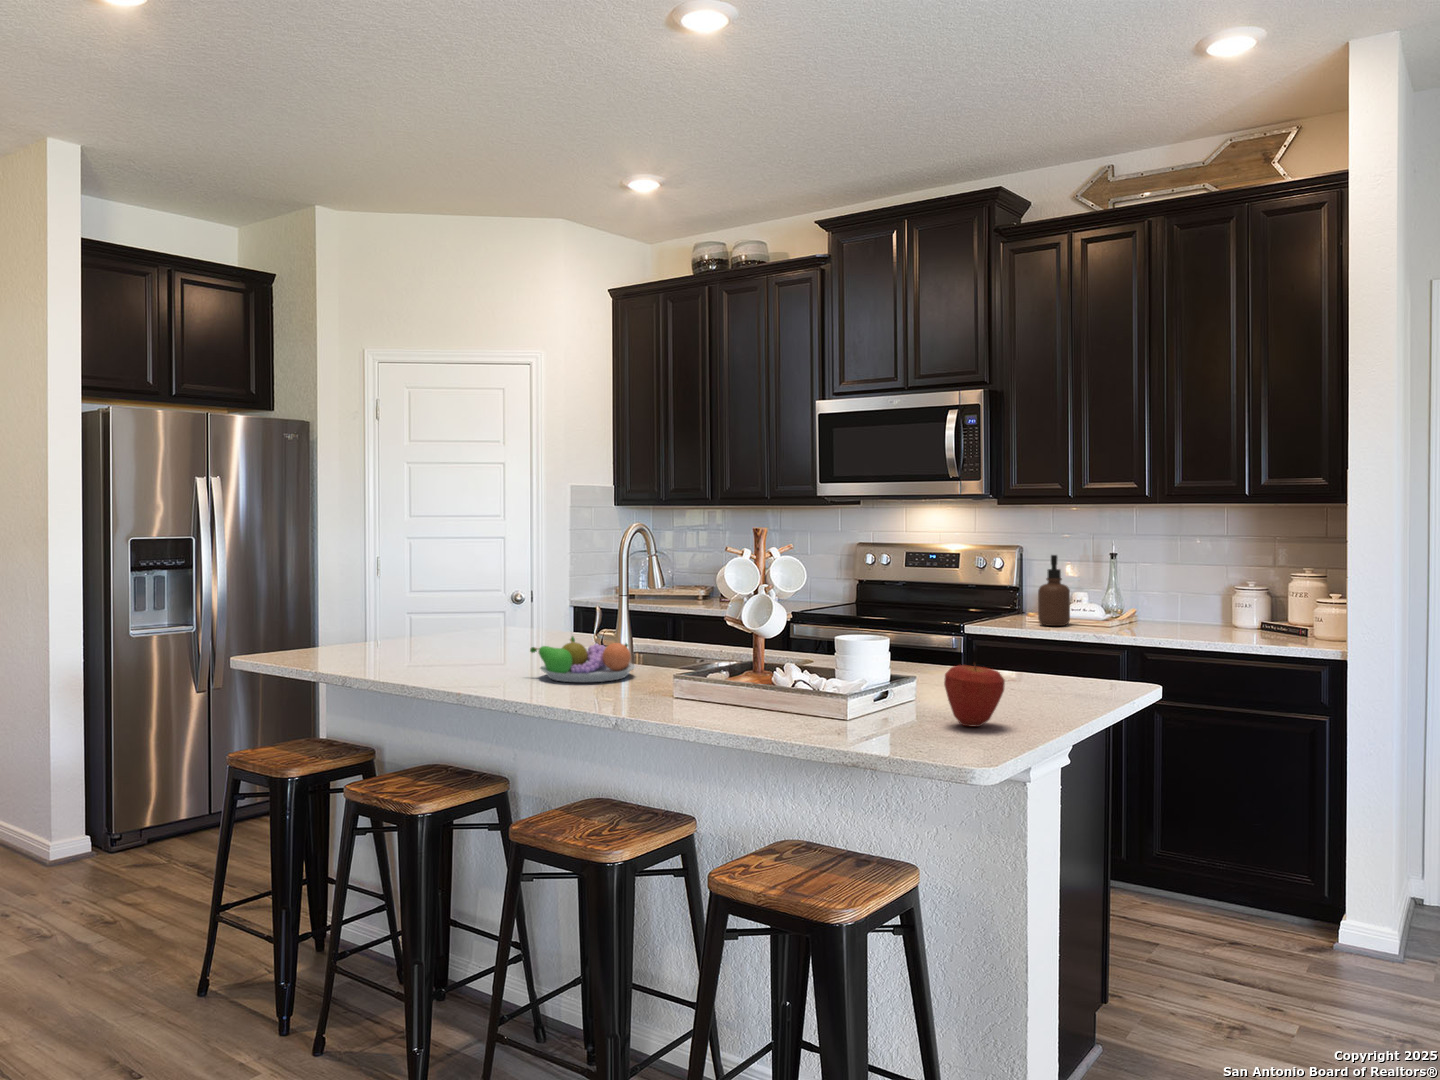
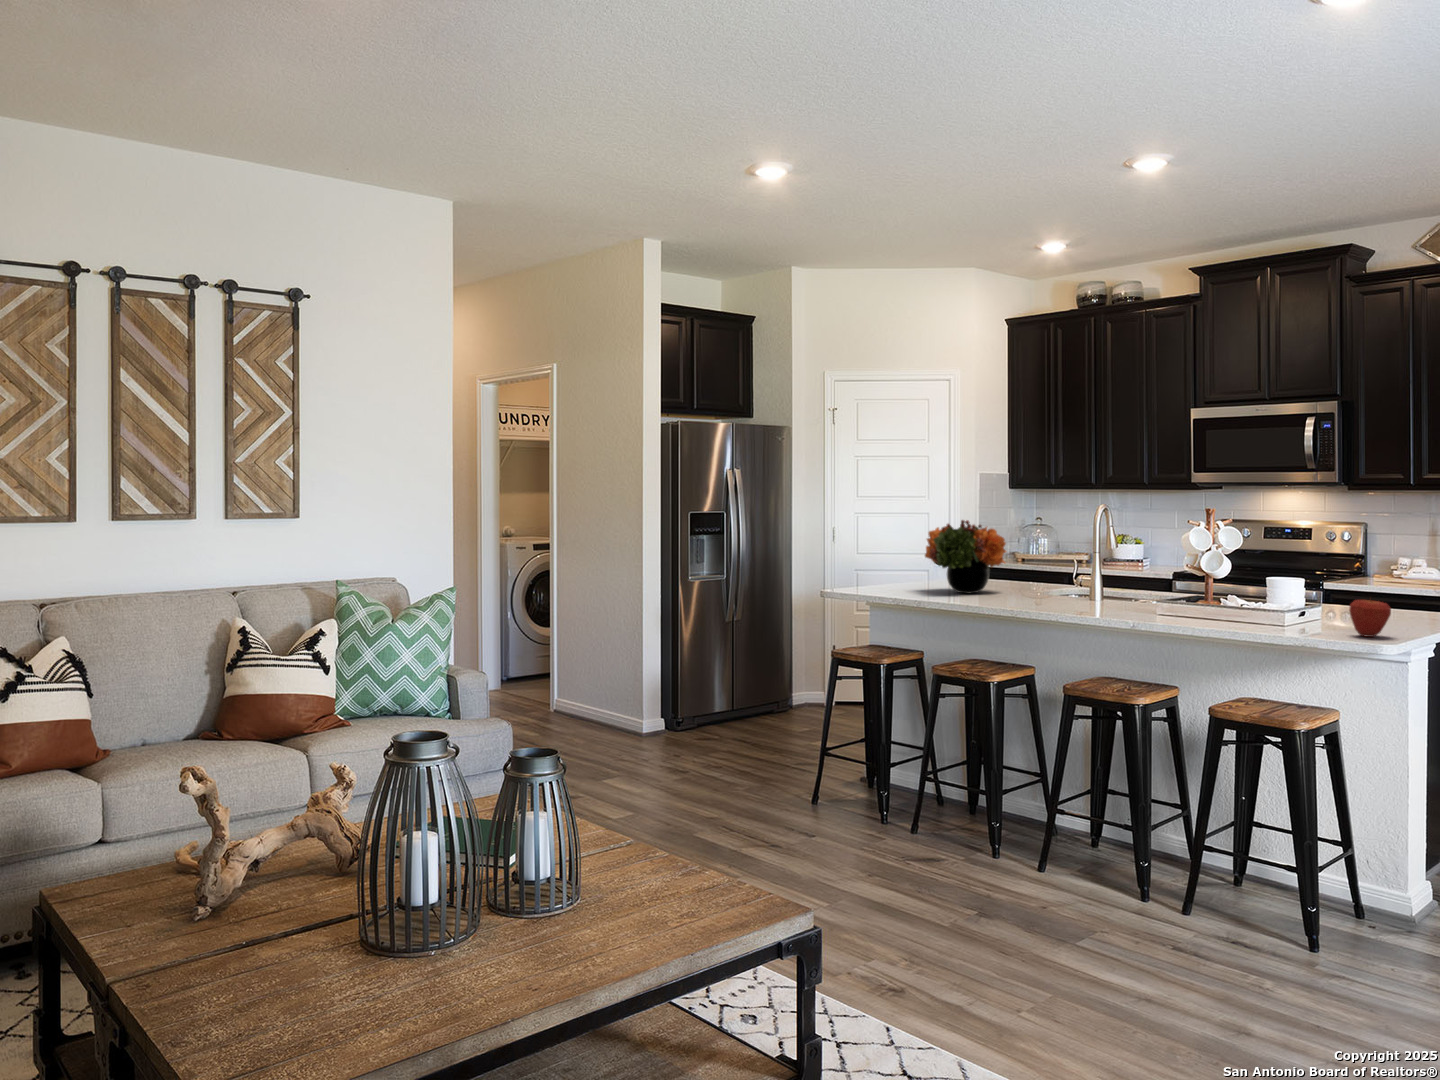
flower arrangement: none [400,541,525,651] -> present [925,520,1006,593]
soap dispenser: present [1038,555,1070,626] -> none [1385,530,1413,585]
fruit bowl: present [530,637,635,682] -> none [1040,582,1111,611]

